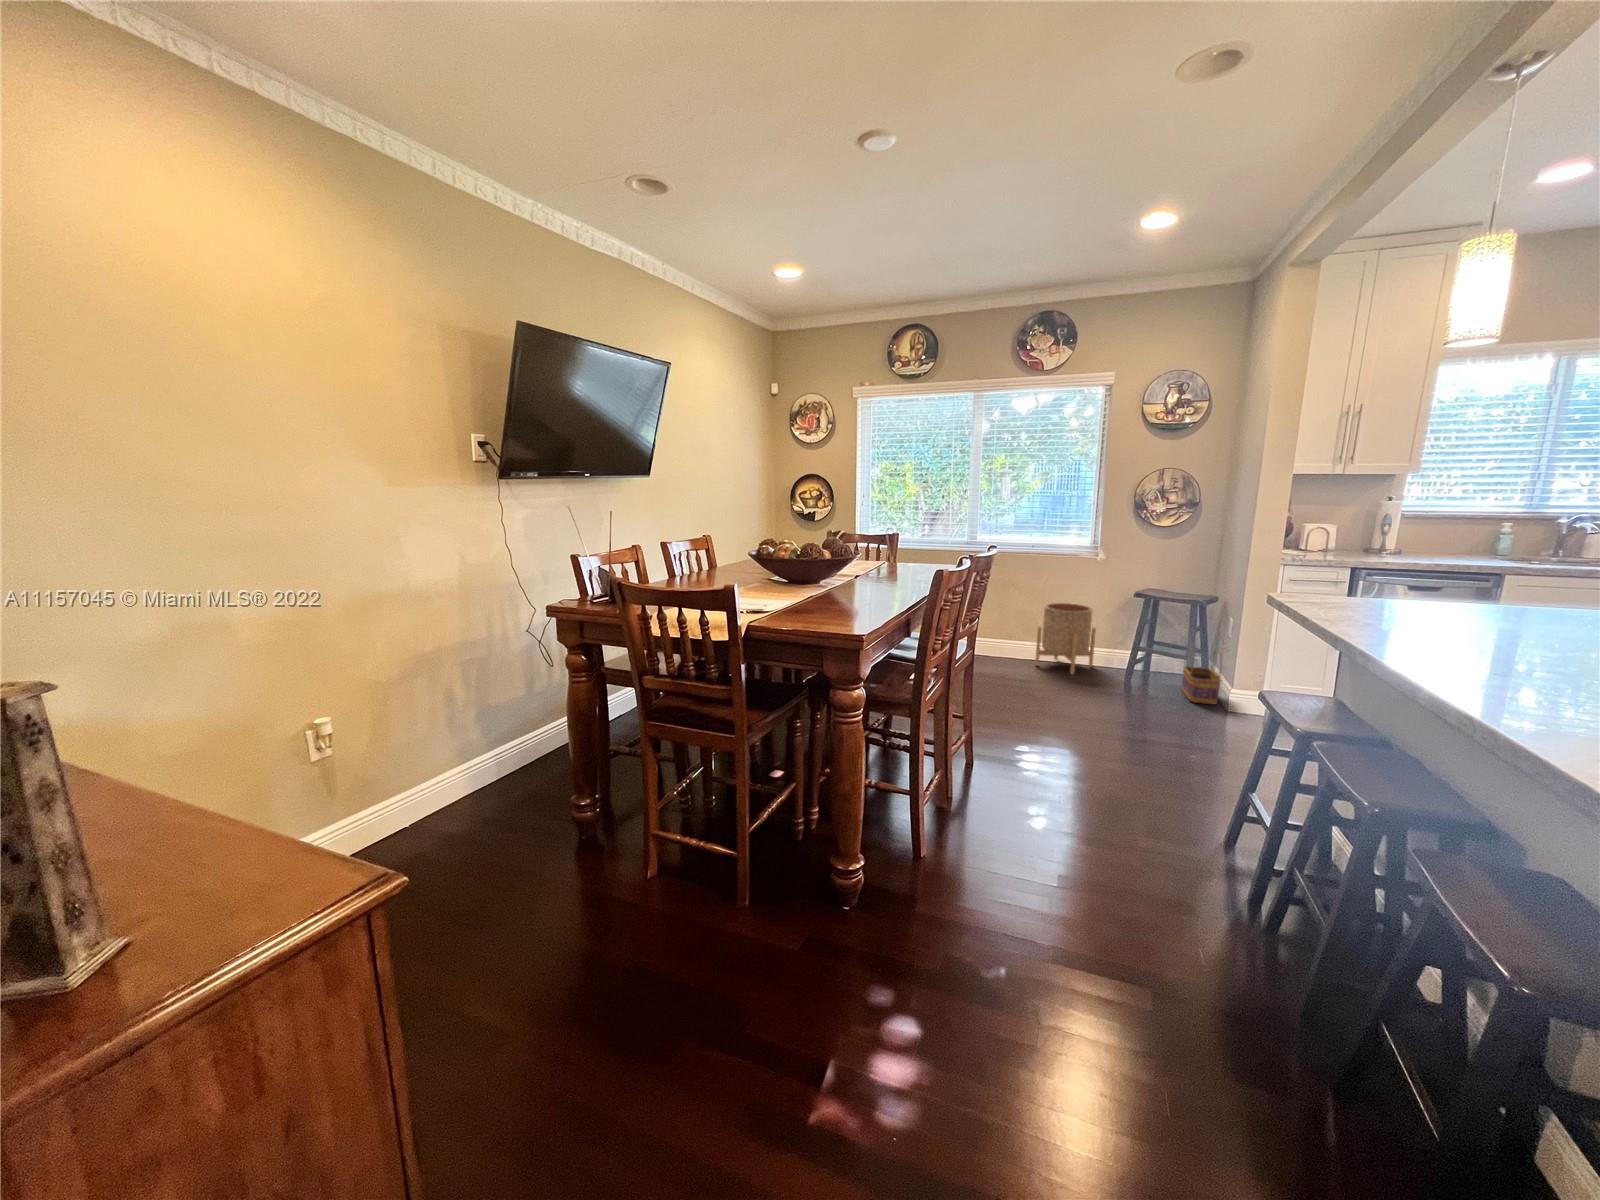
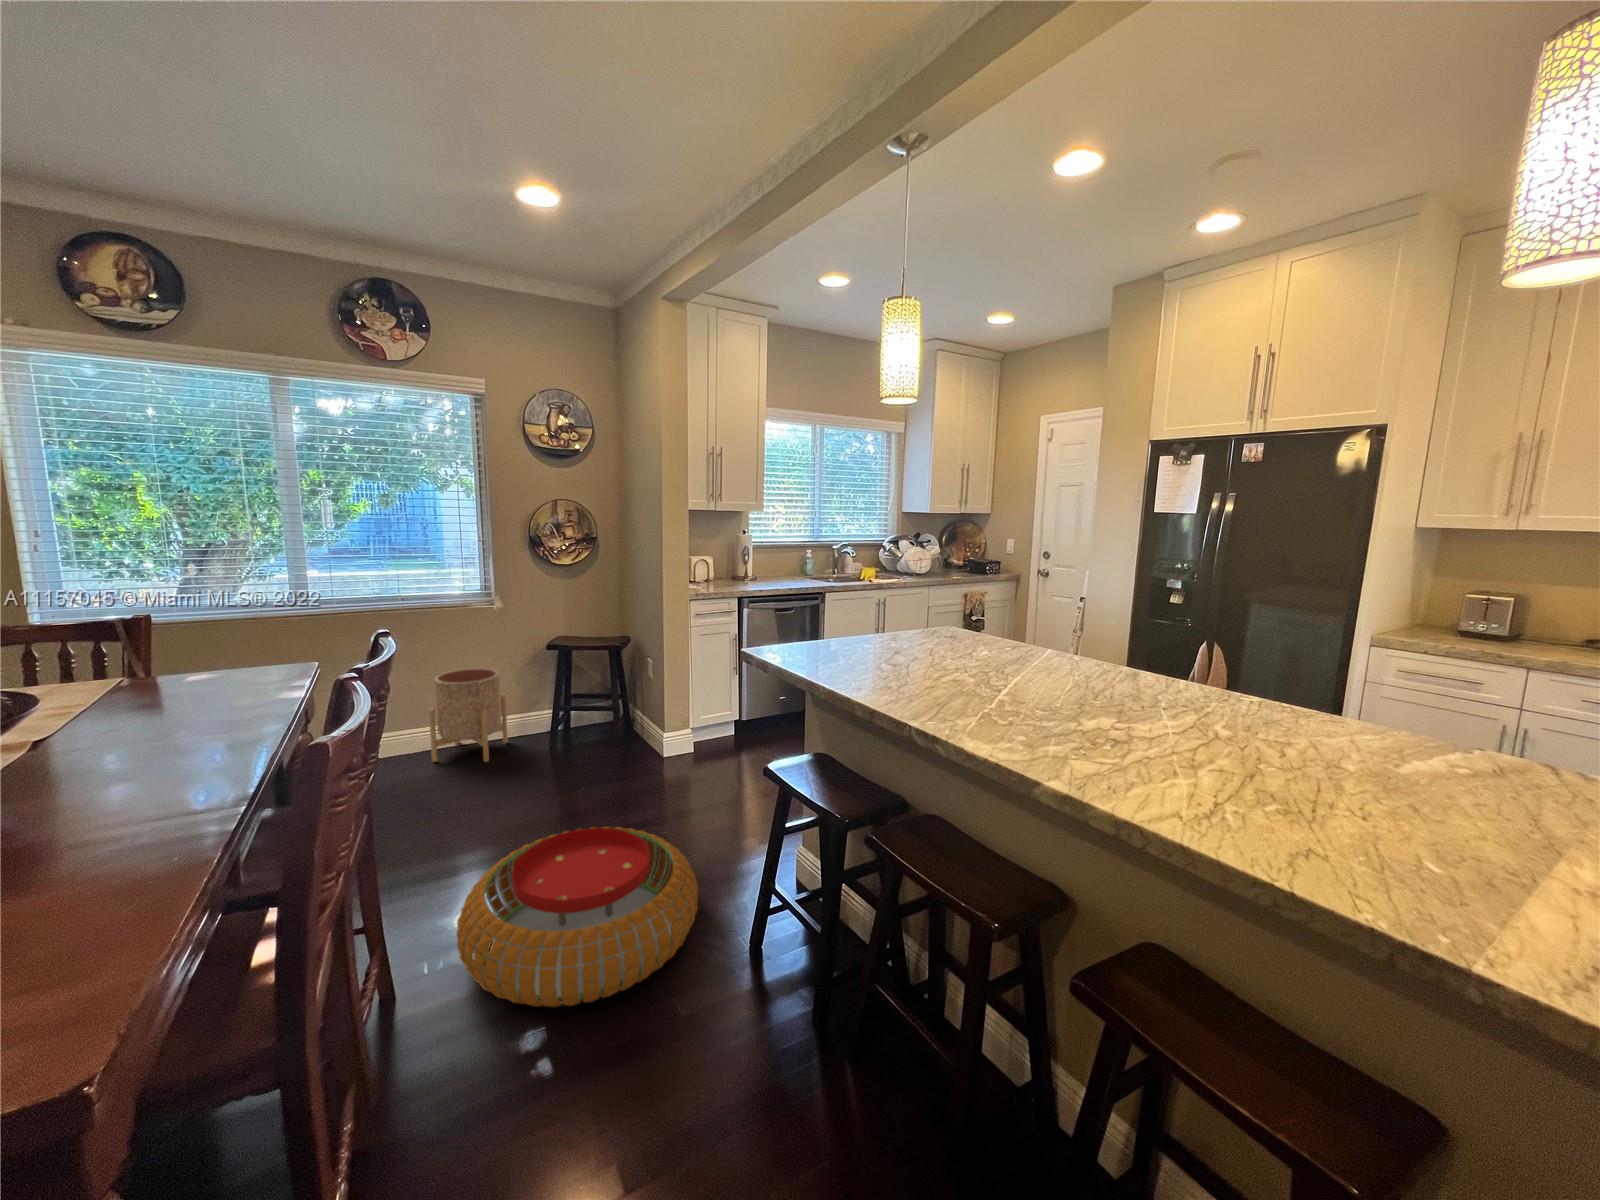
basket: present [1182,654,1222,704] -> none [611,694,652,759]
pouf: none [1019,714,1203,823] -> present [457,827,698,1007]

